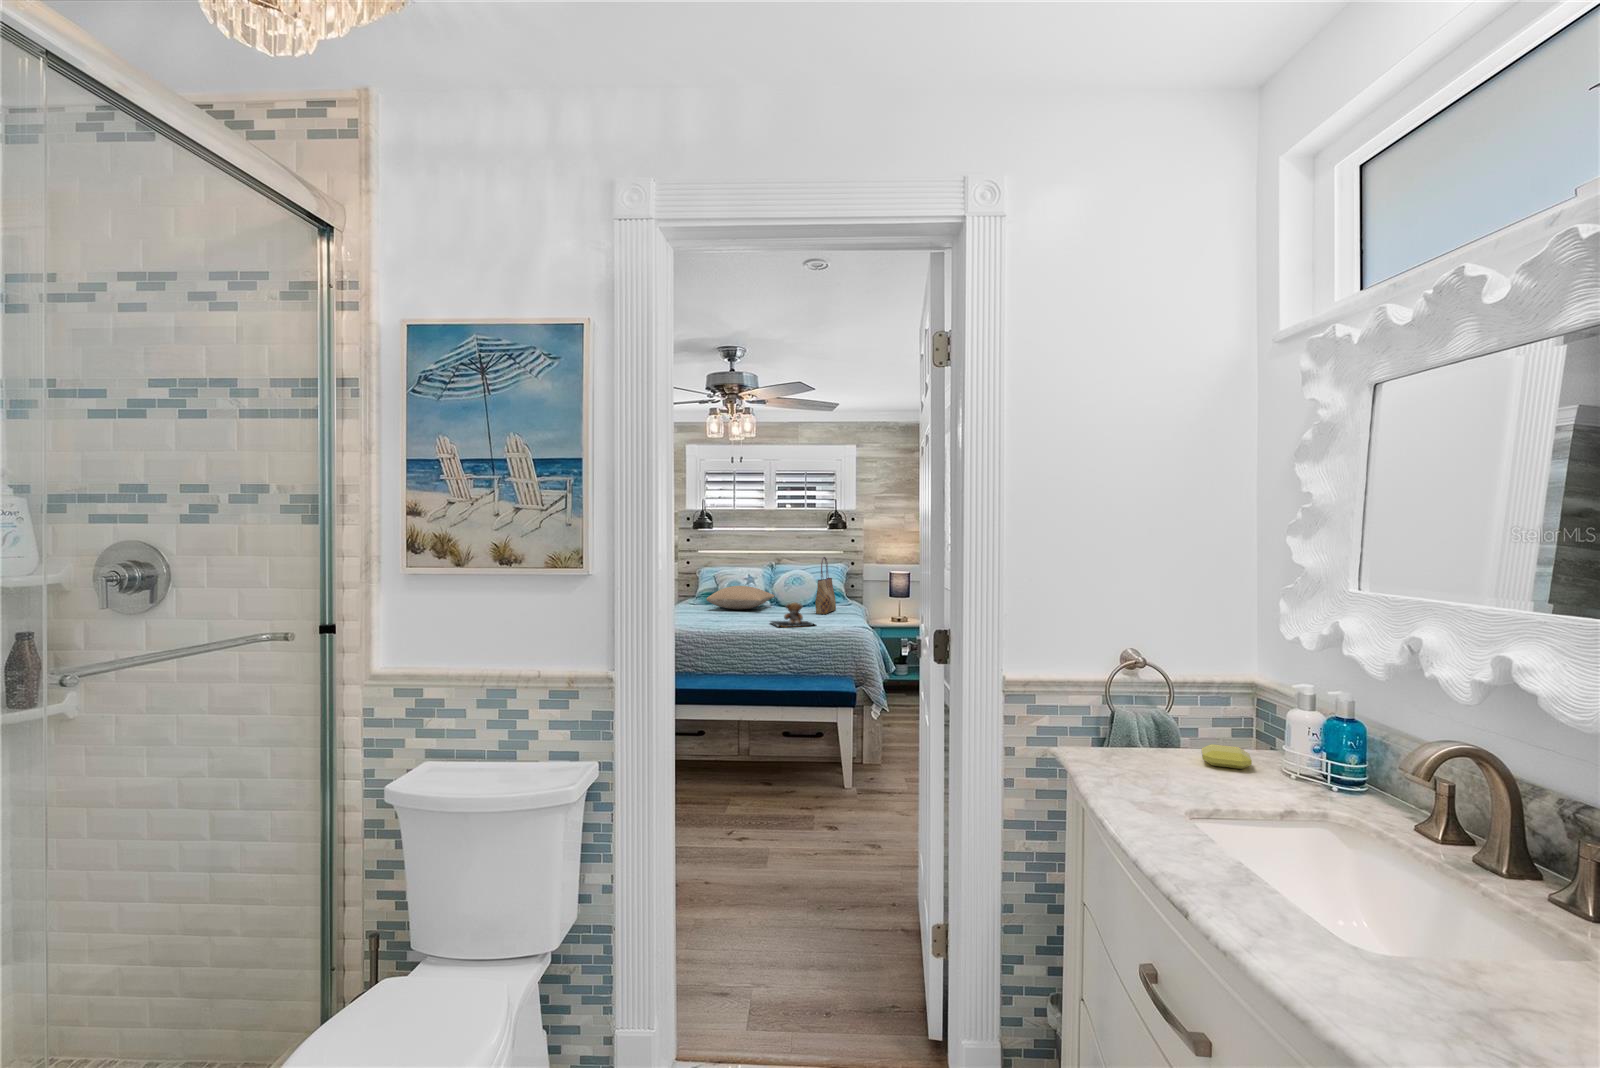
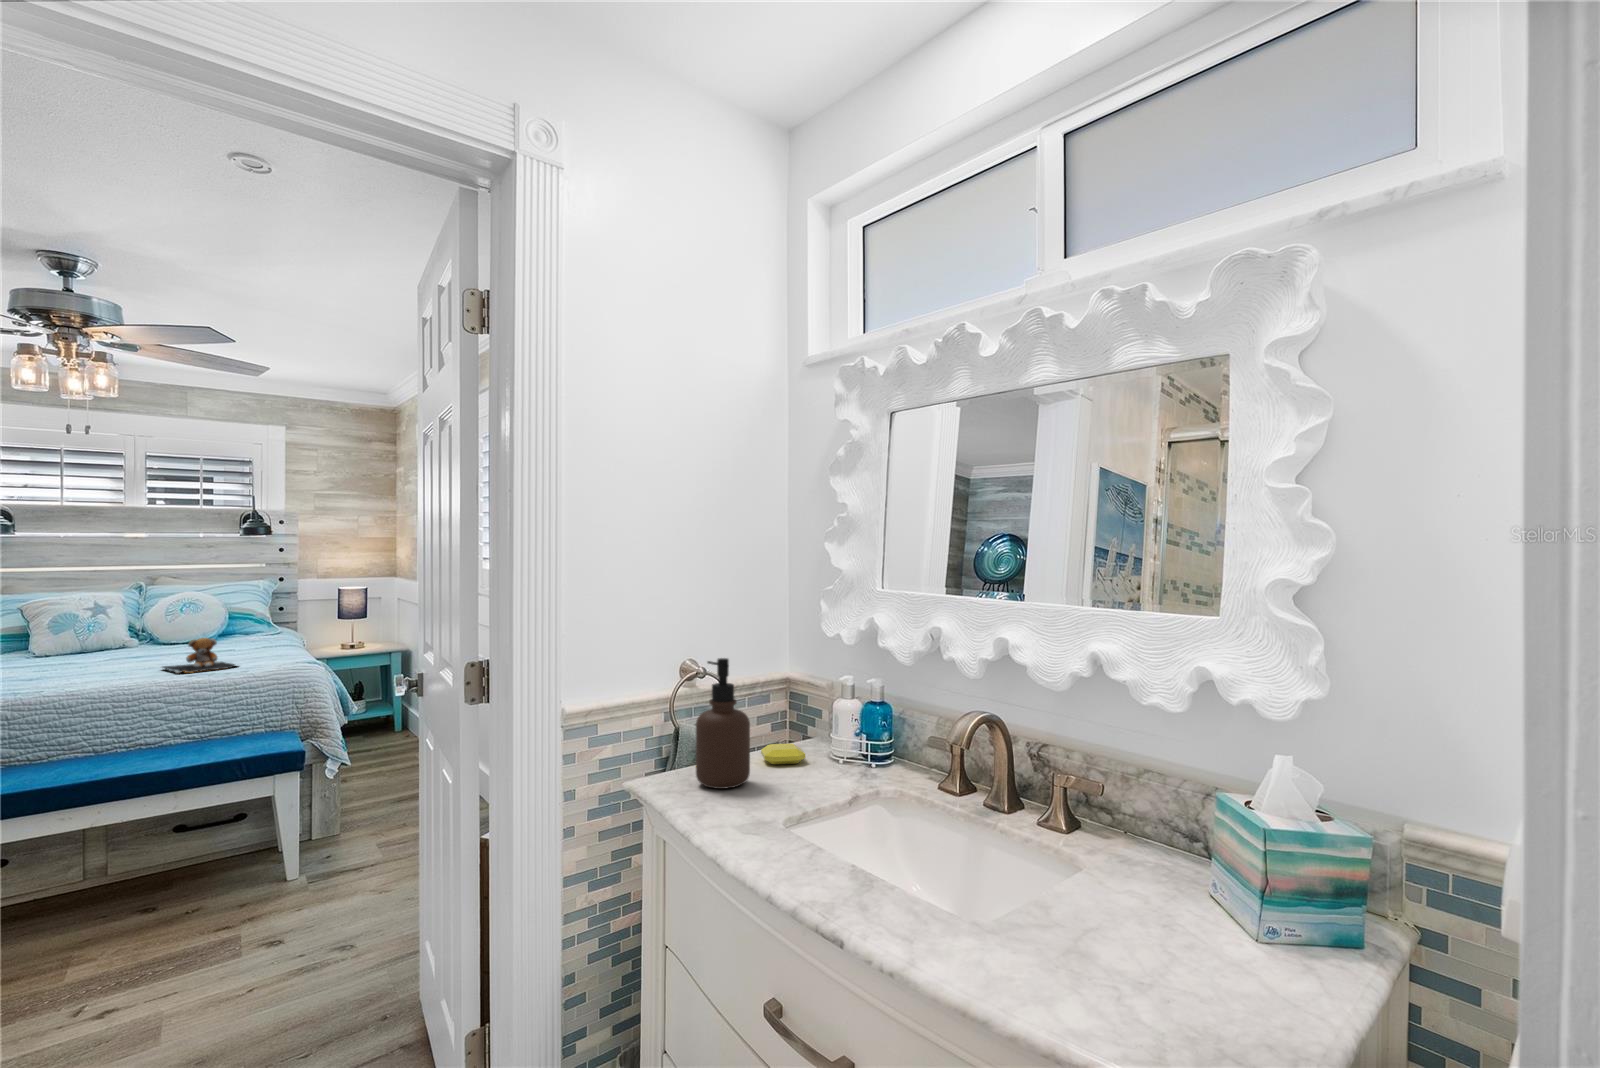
tote bag: present [815,557,836,614] -> none [230,573,260,651]
pillow: present [706,586,775,610] -> none [37,619,158,654]
soap dispenser: none [1117,649,1177,780] -> present [696,658,750,789]

